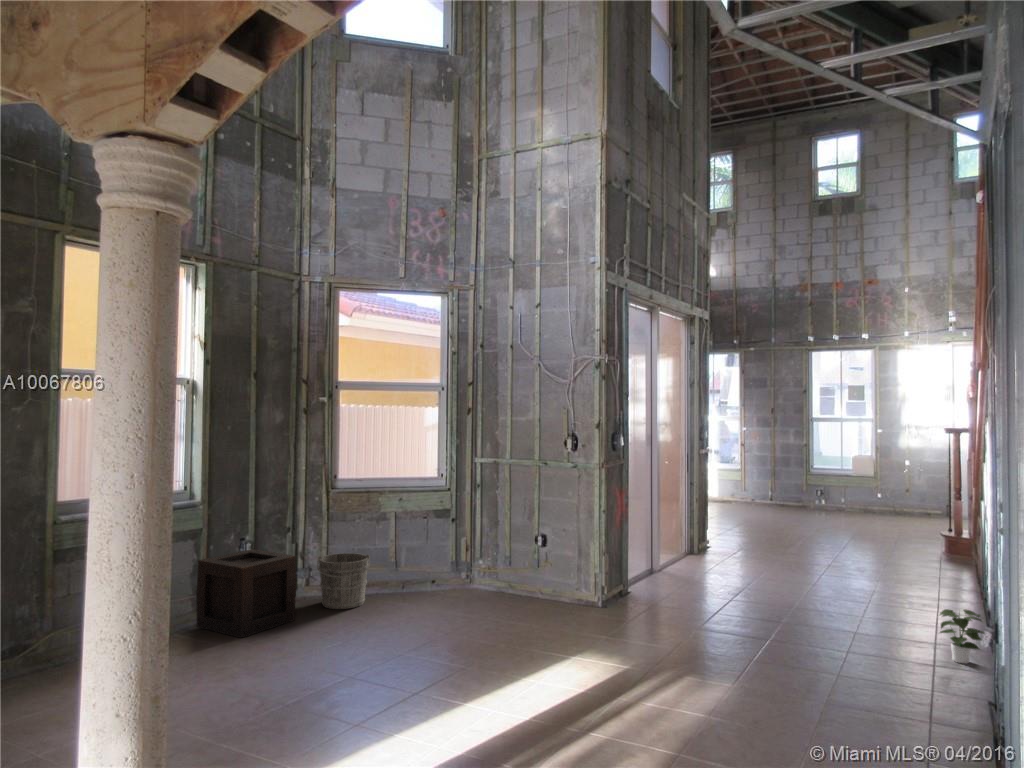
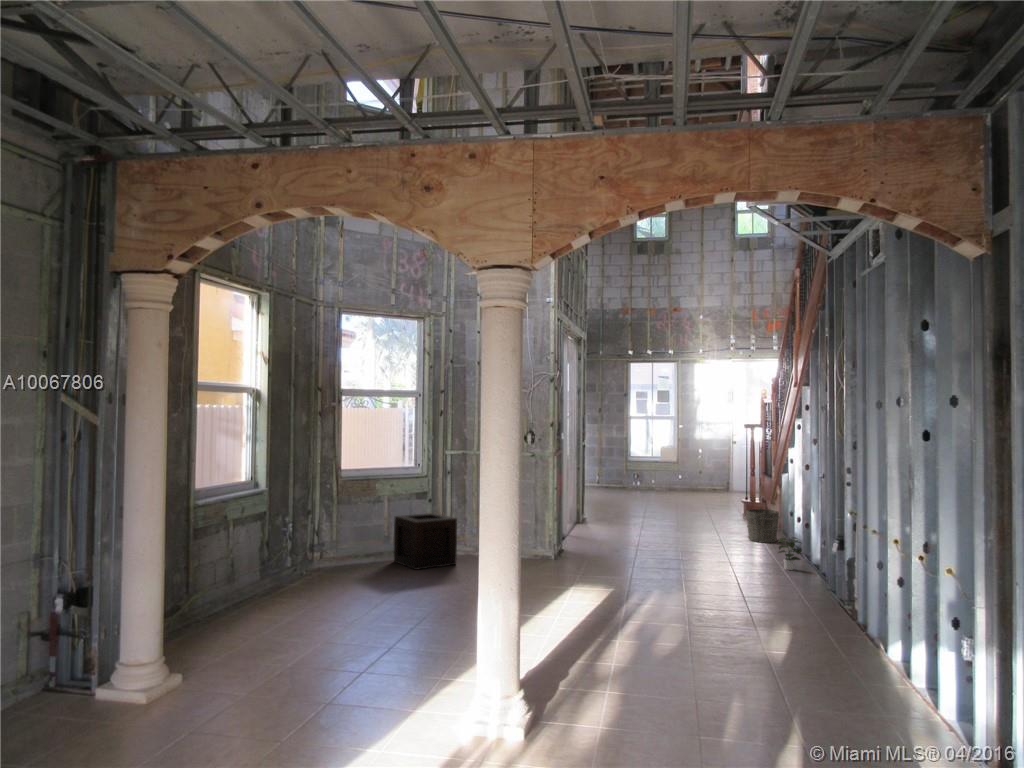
wooden crate: present [196,549,296,638] -> present [394,513,457,570]
bucket: present [317,553,370,609] -> present [745,508,779,543]

